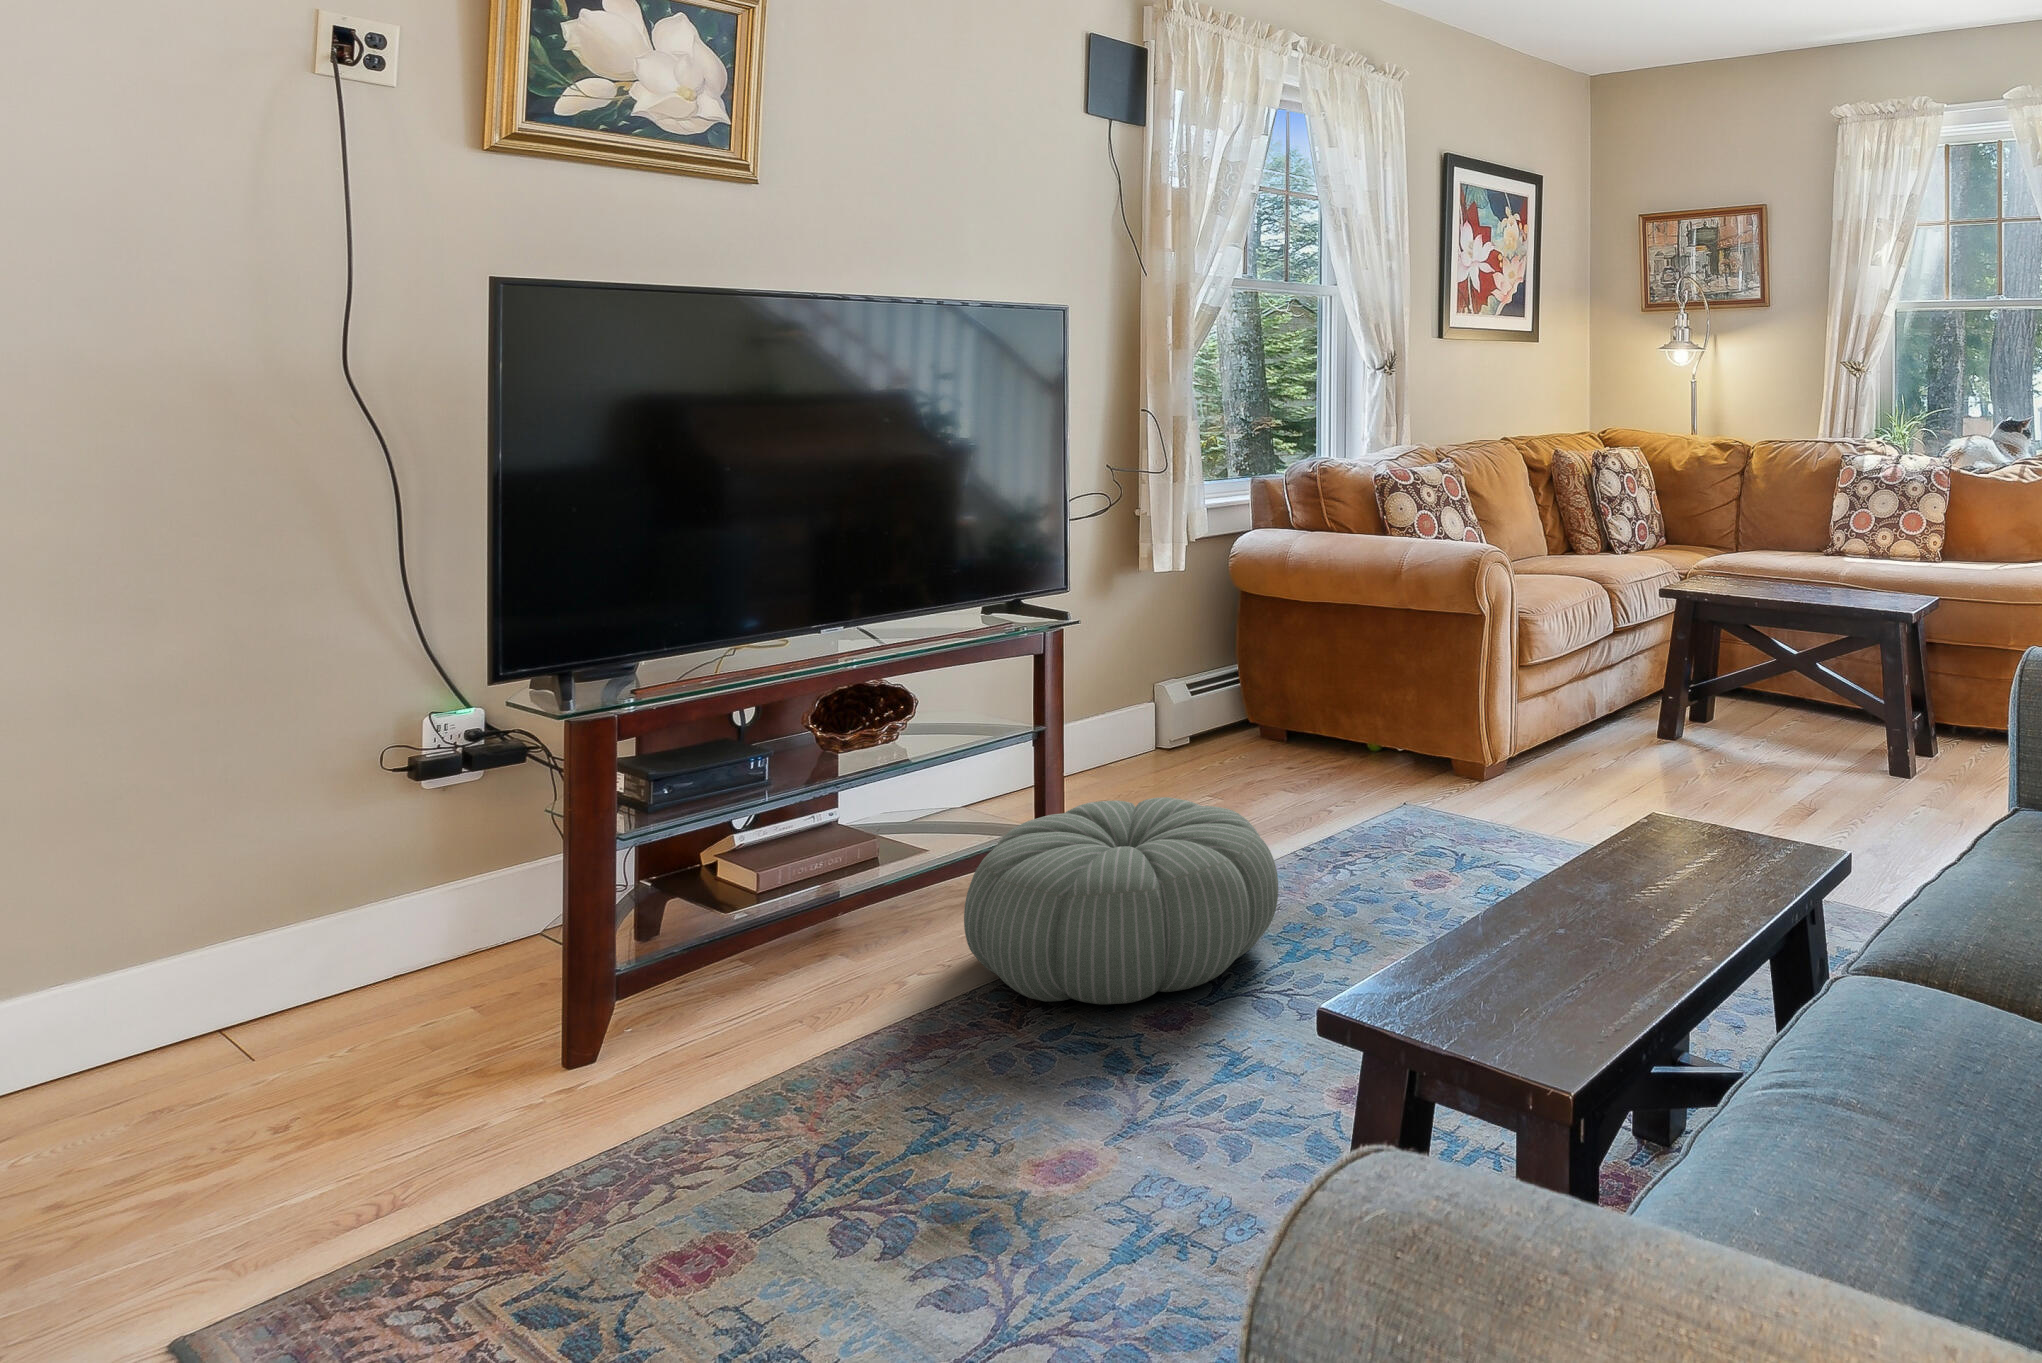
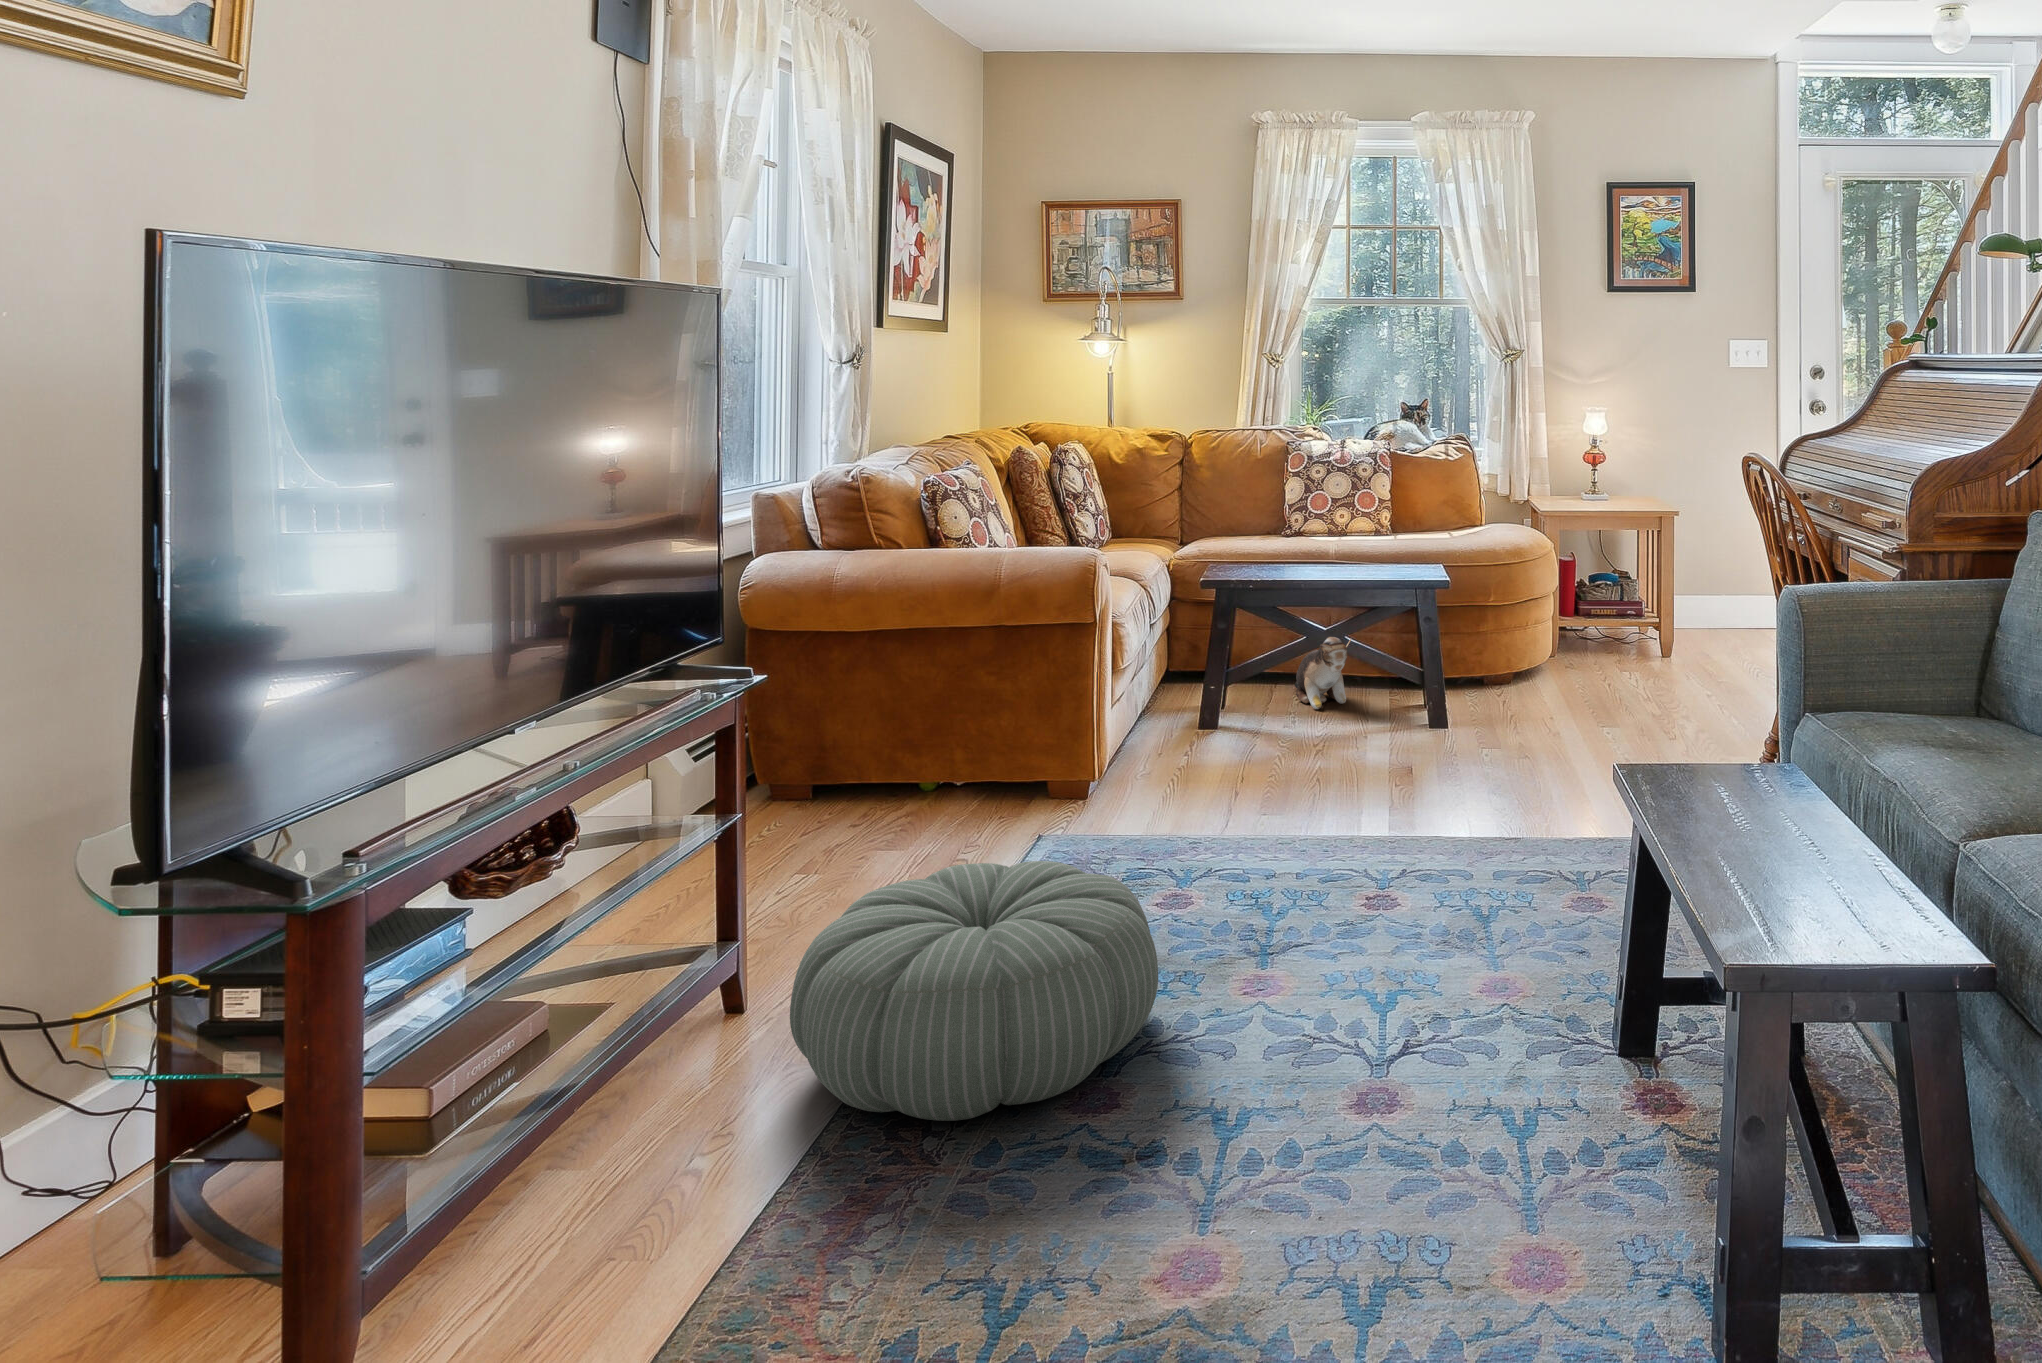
plush toy: none [1766,663,1811,738] -> present [1295,637,1351,709]

